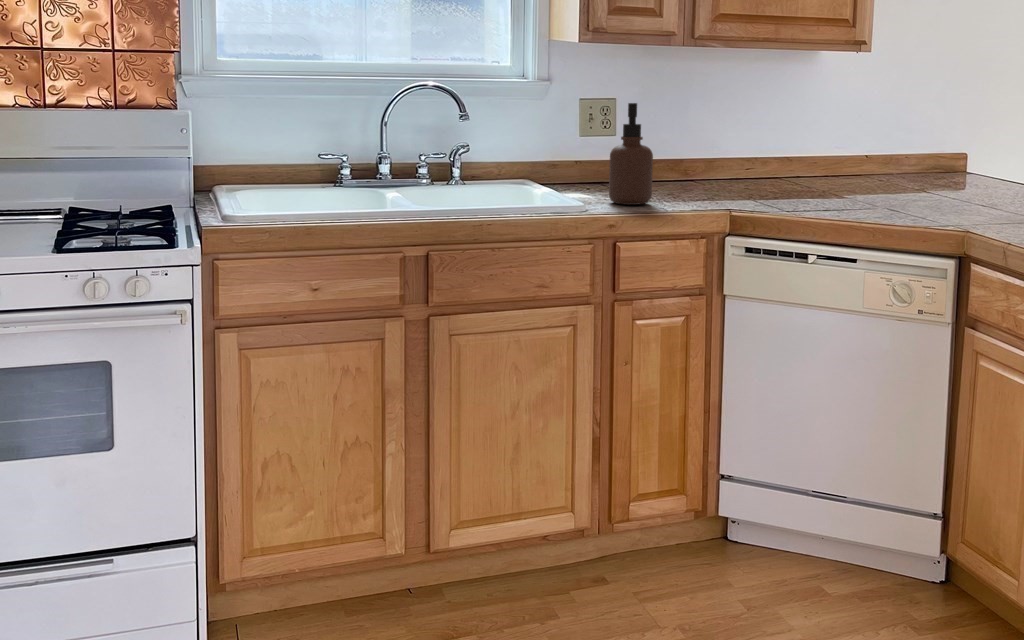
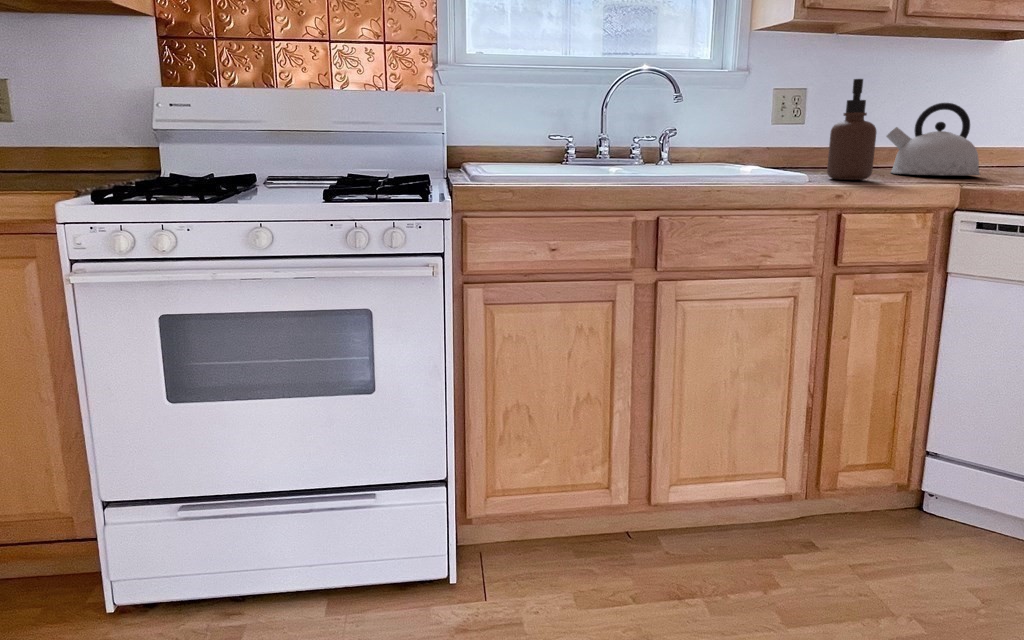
kettle: none [680,119,769,195] -> present [886,103,980,175]

